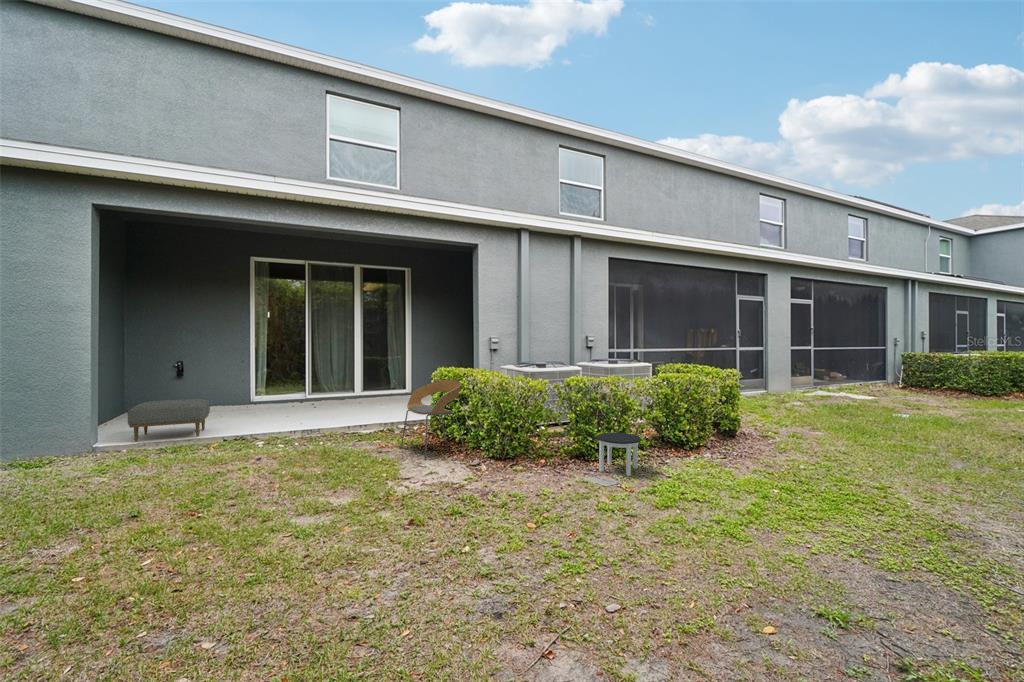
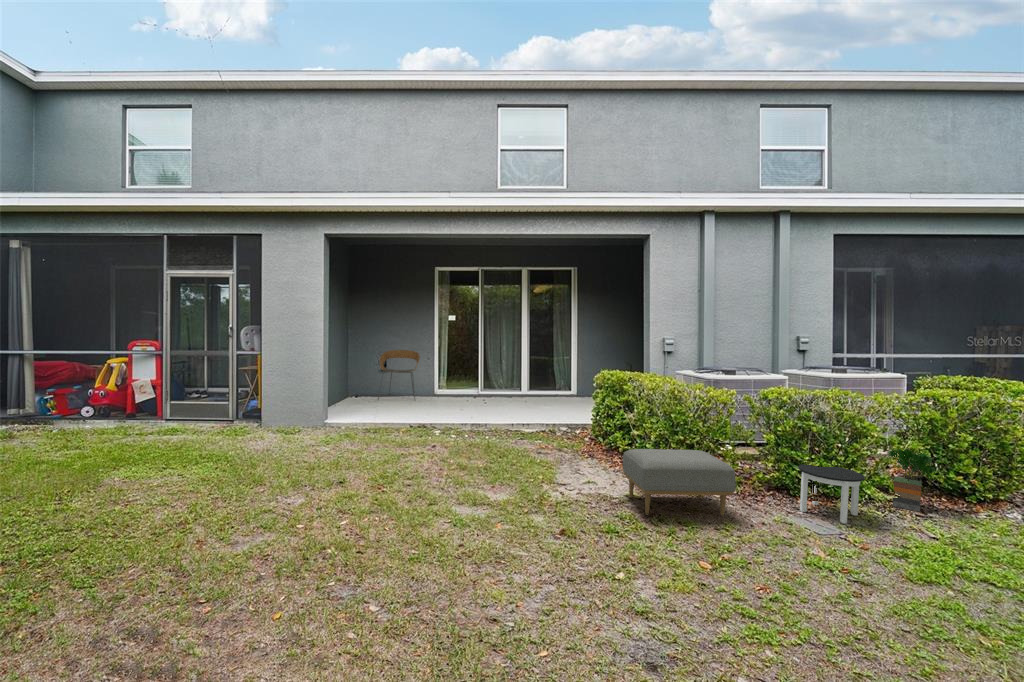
chair: present [401,380,465,459] -> present [378,350,420,399]
ottoman: present [128,399,210,441] -> present [623,449,736,516]
potted tree: none [654,413,686,459] -> present [888,449,935,512]

